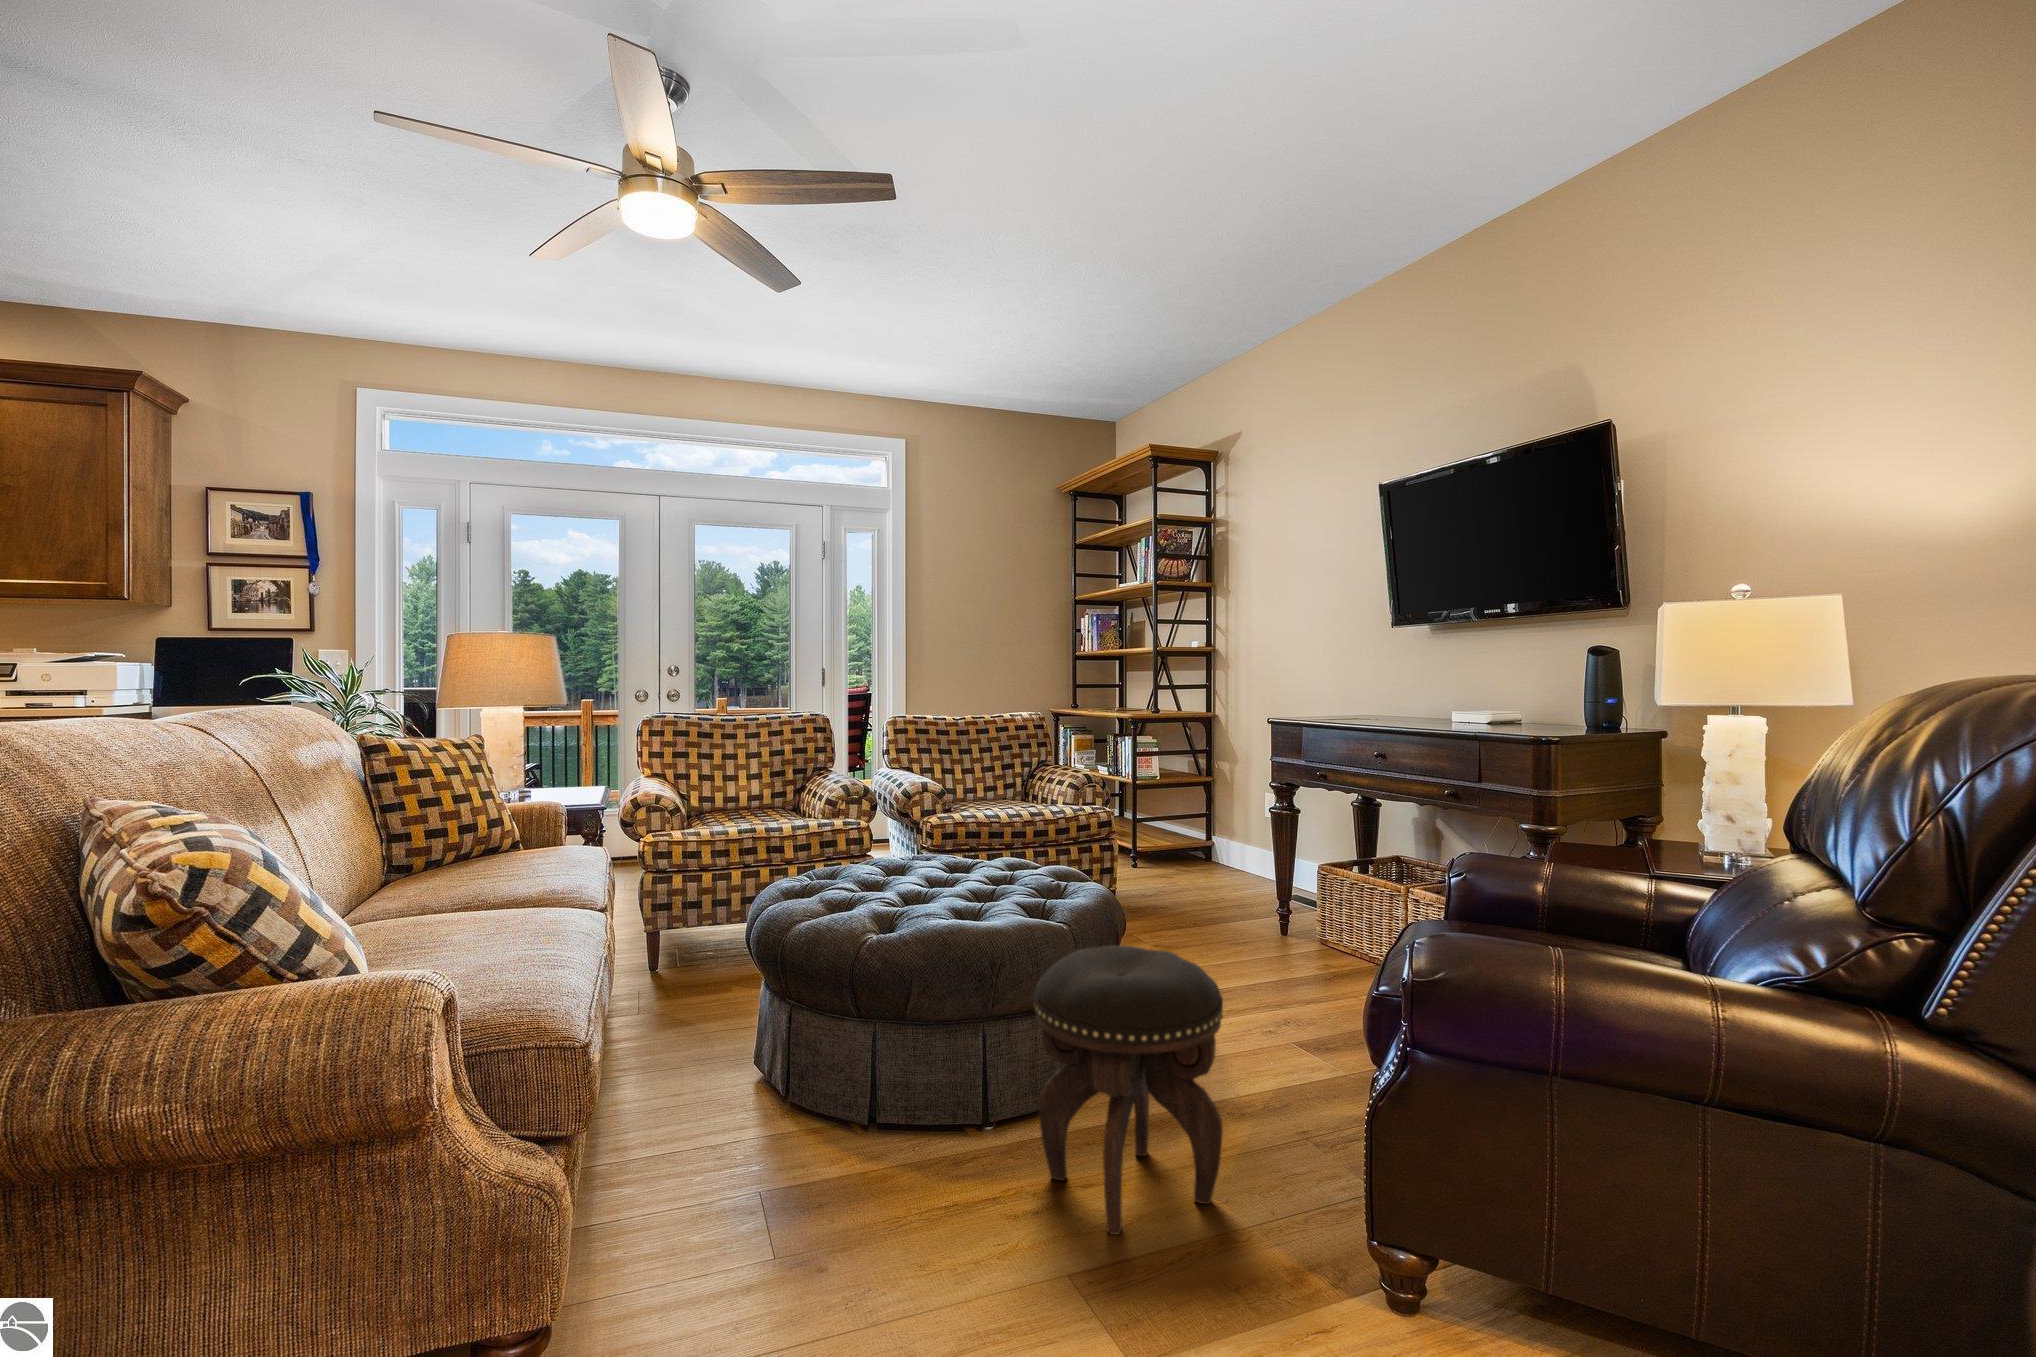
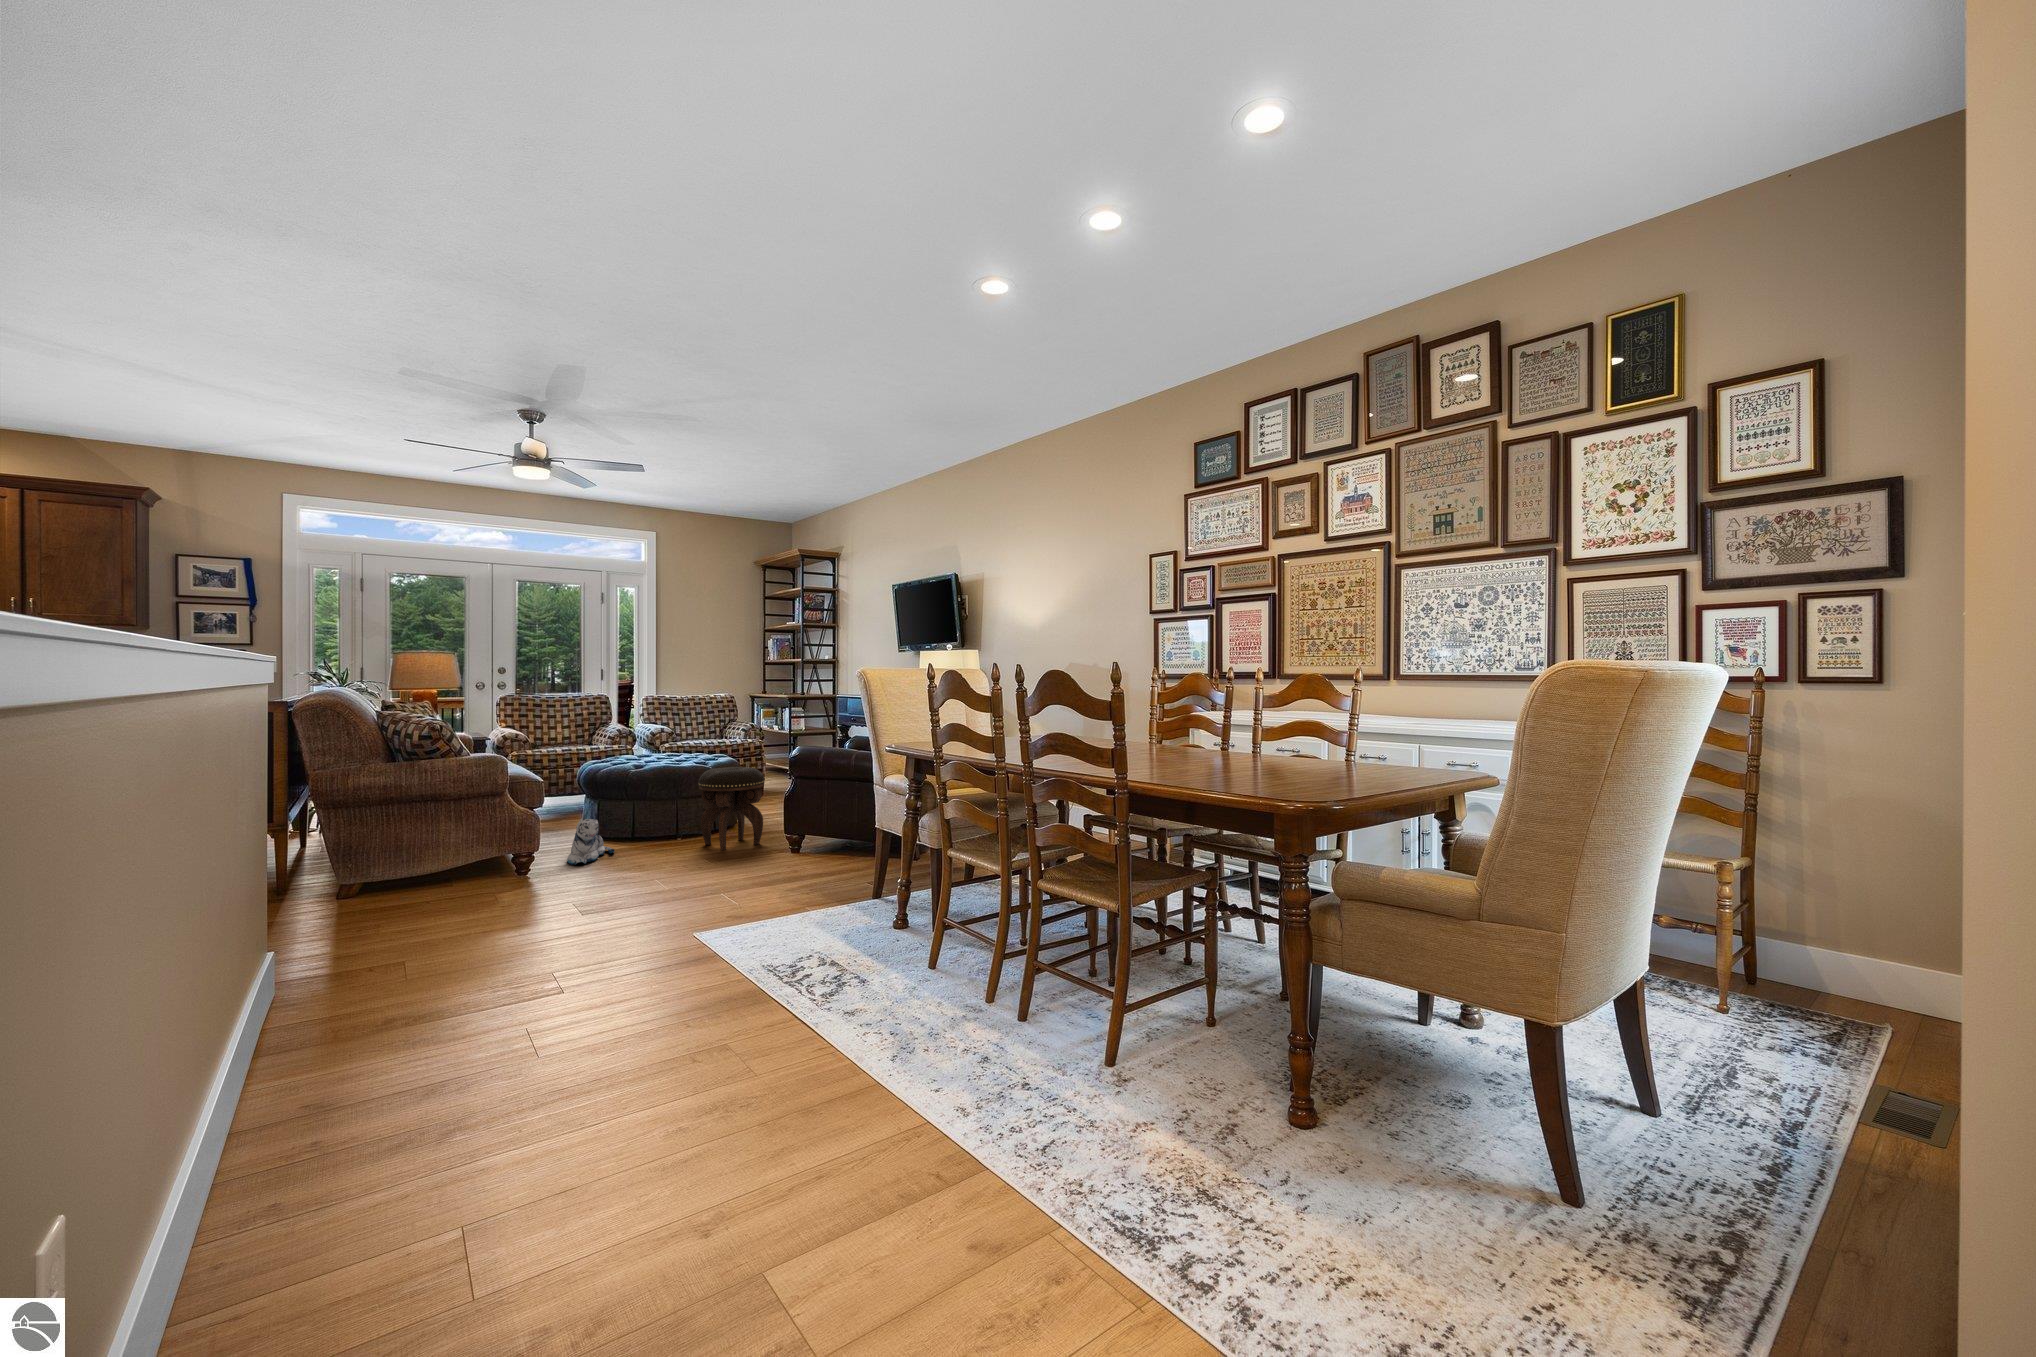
plush toy: none [670,1114,809,1296] -> present [567,818,614,865]

